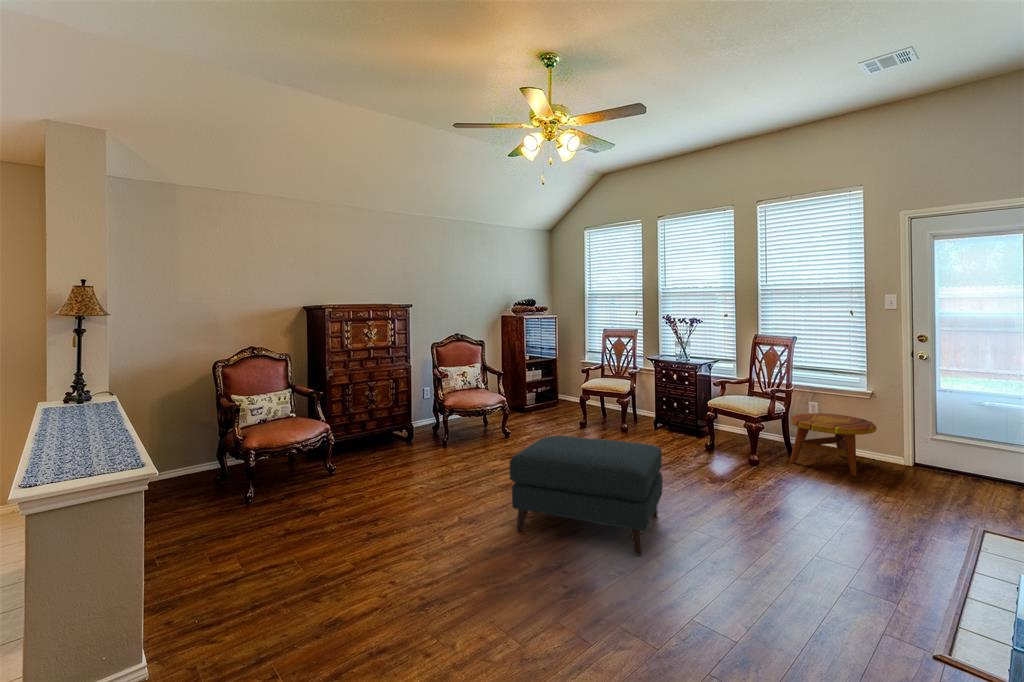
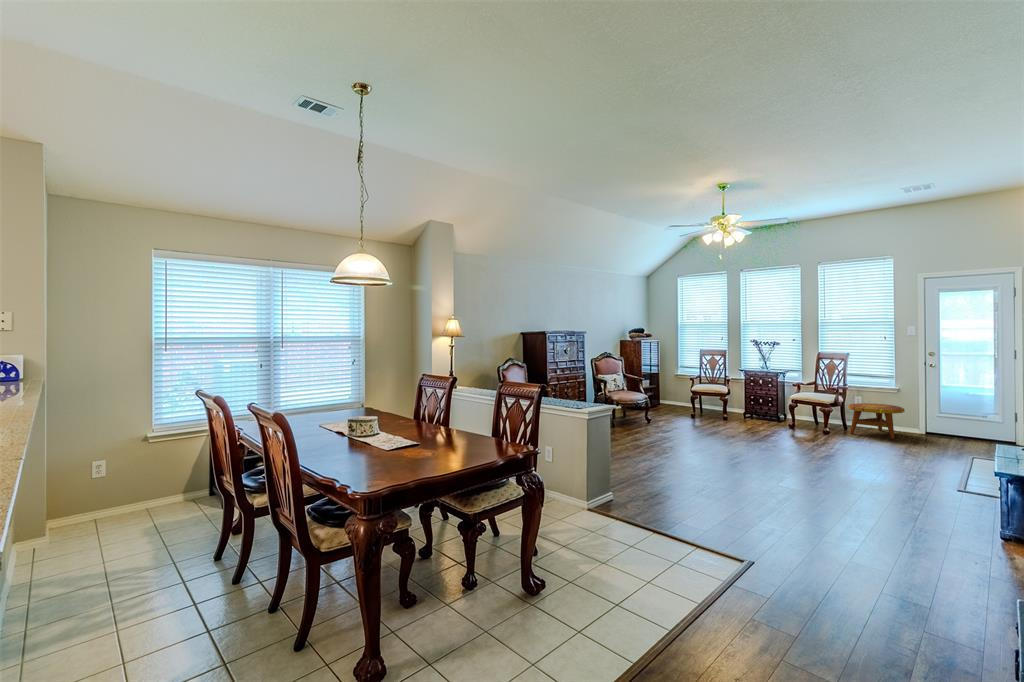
ottoman: present [510,435,663,555] -> none [711,411,798,468]

